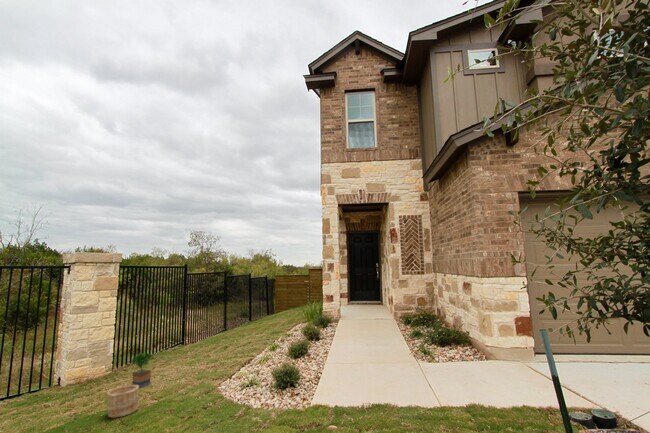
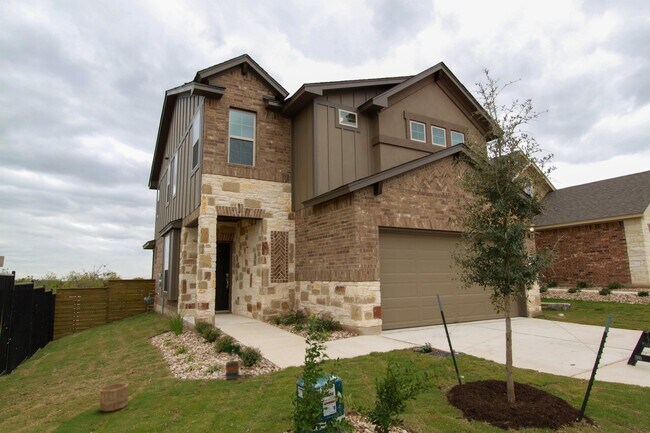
potted tree: present [132,353,154,388] -> present [223,344,243,380]

